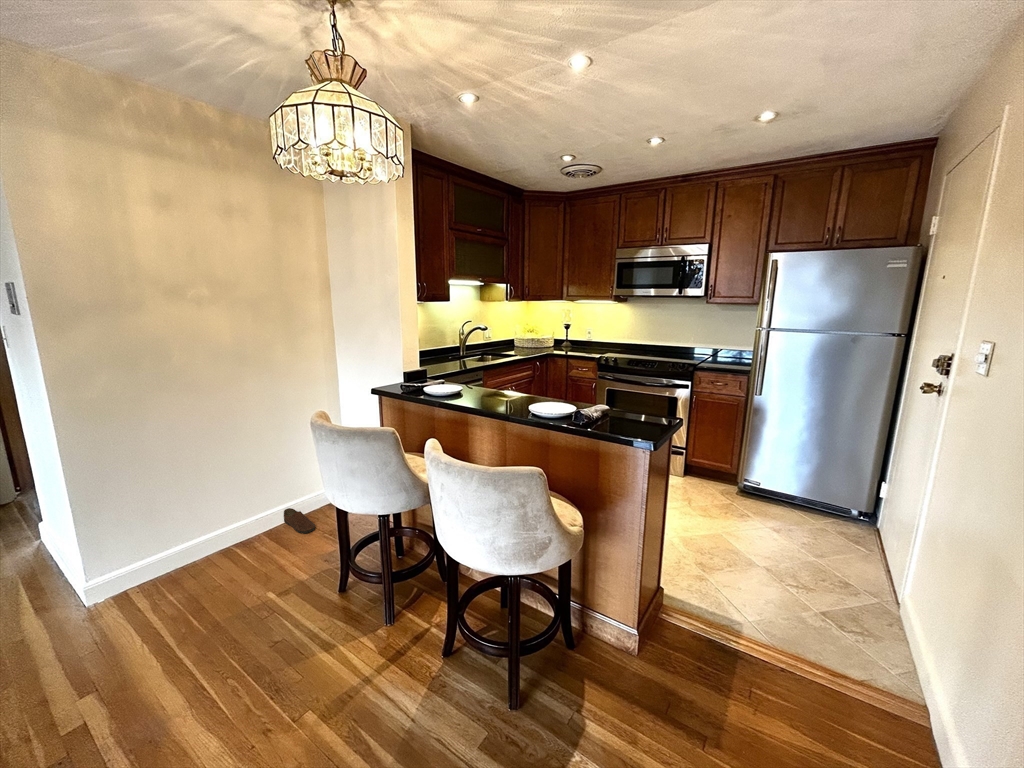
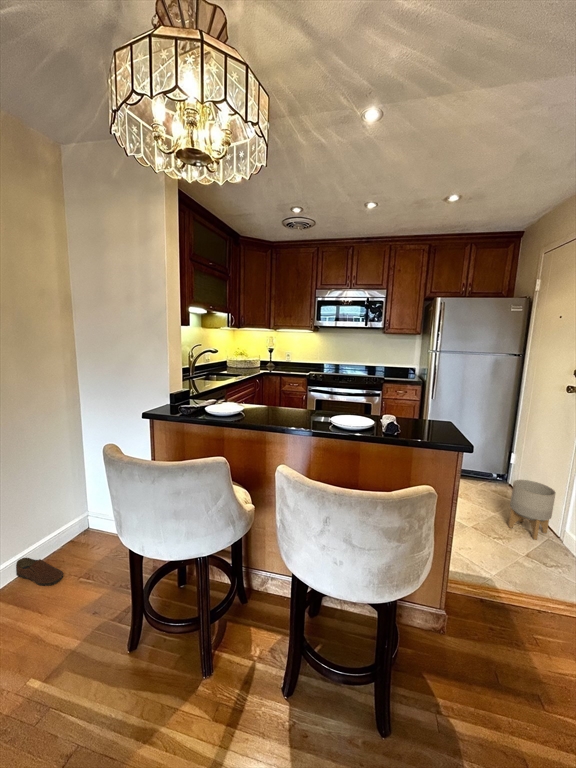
planter: none [824,514,897,599] -> present [508,480,556,540]

